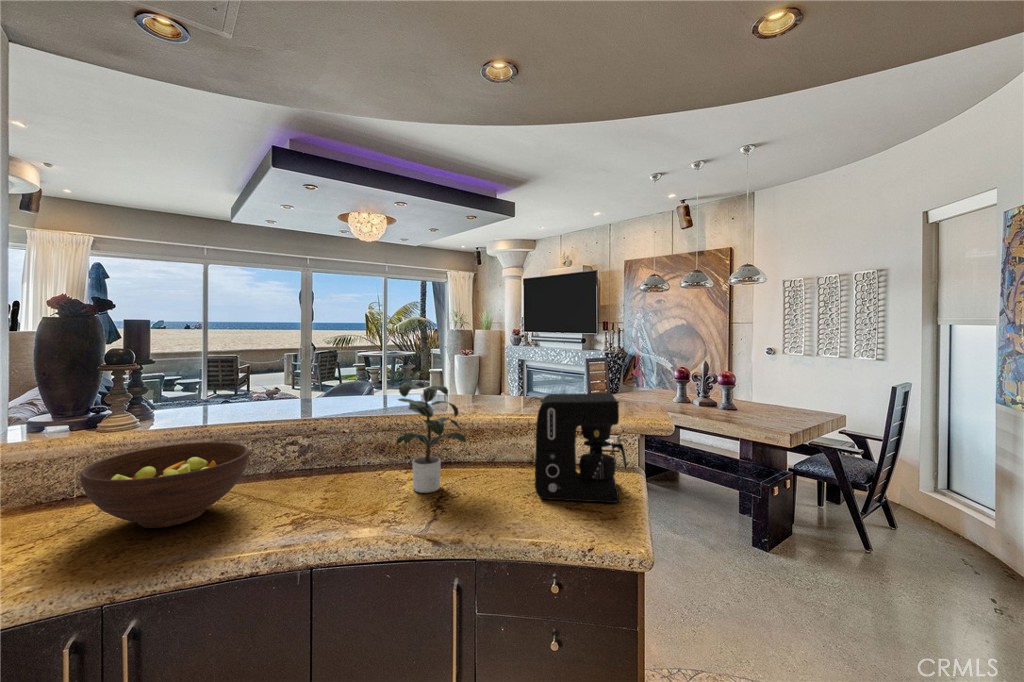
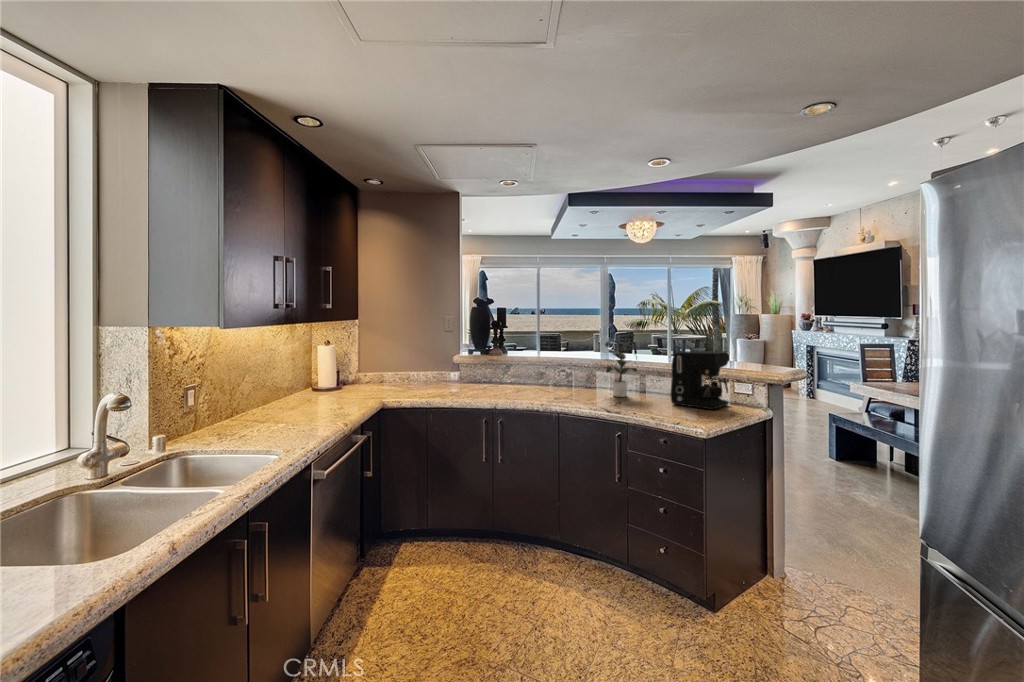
fruit bowl: present [80,442,249,528] -> none [490,364,543,392]

